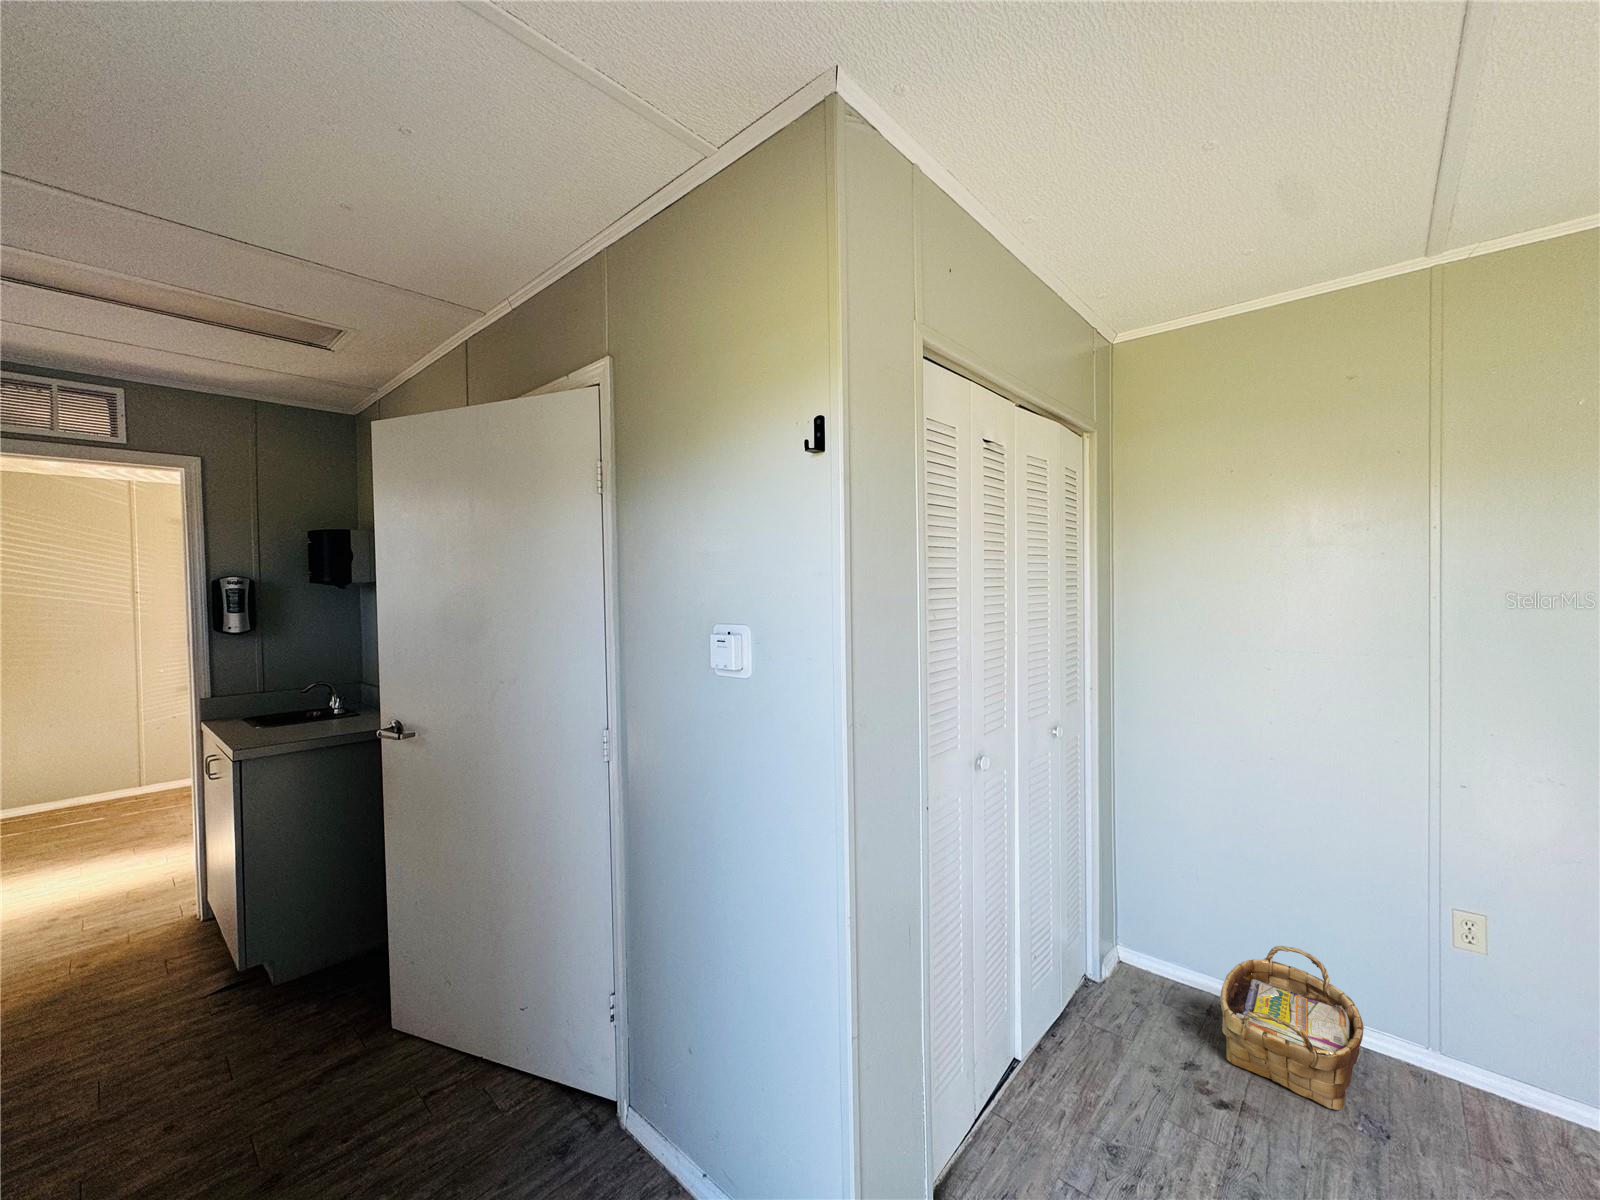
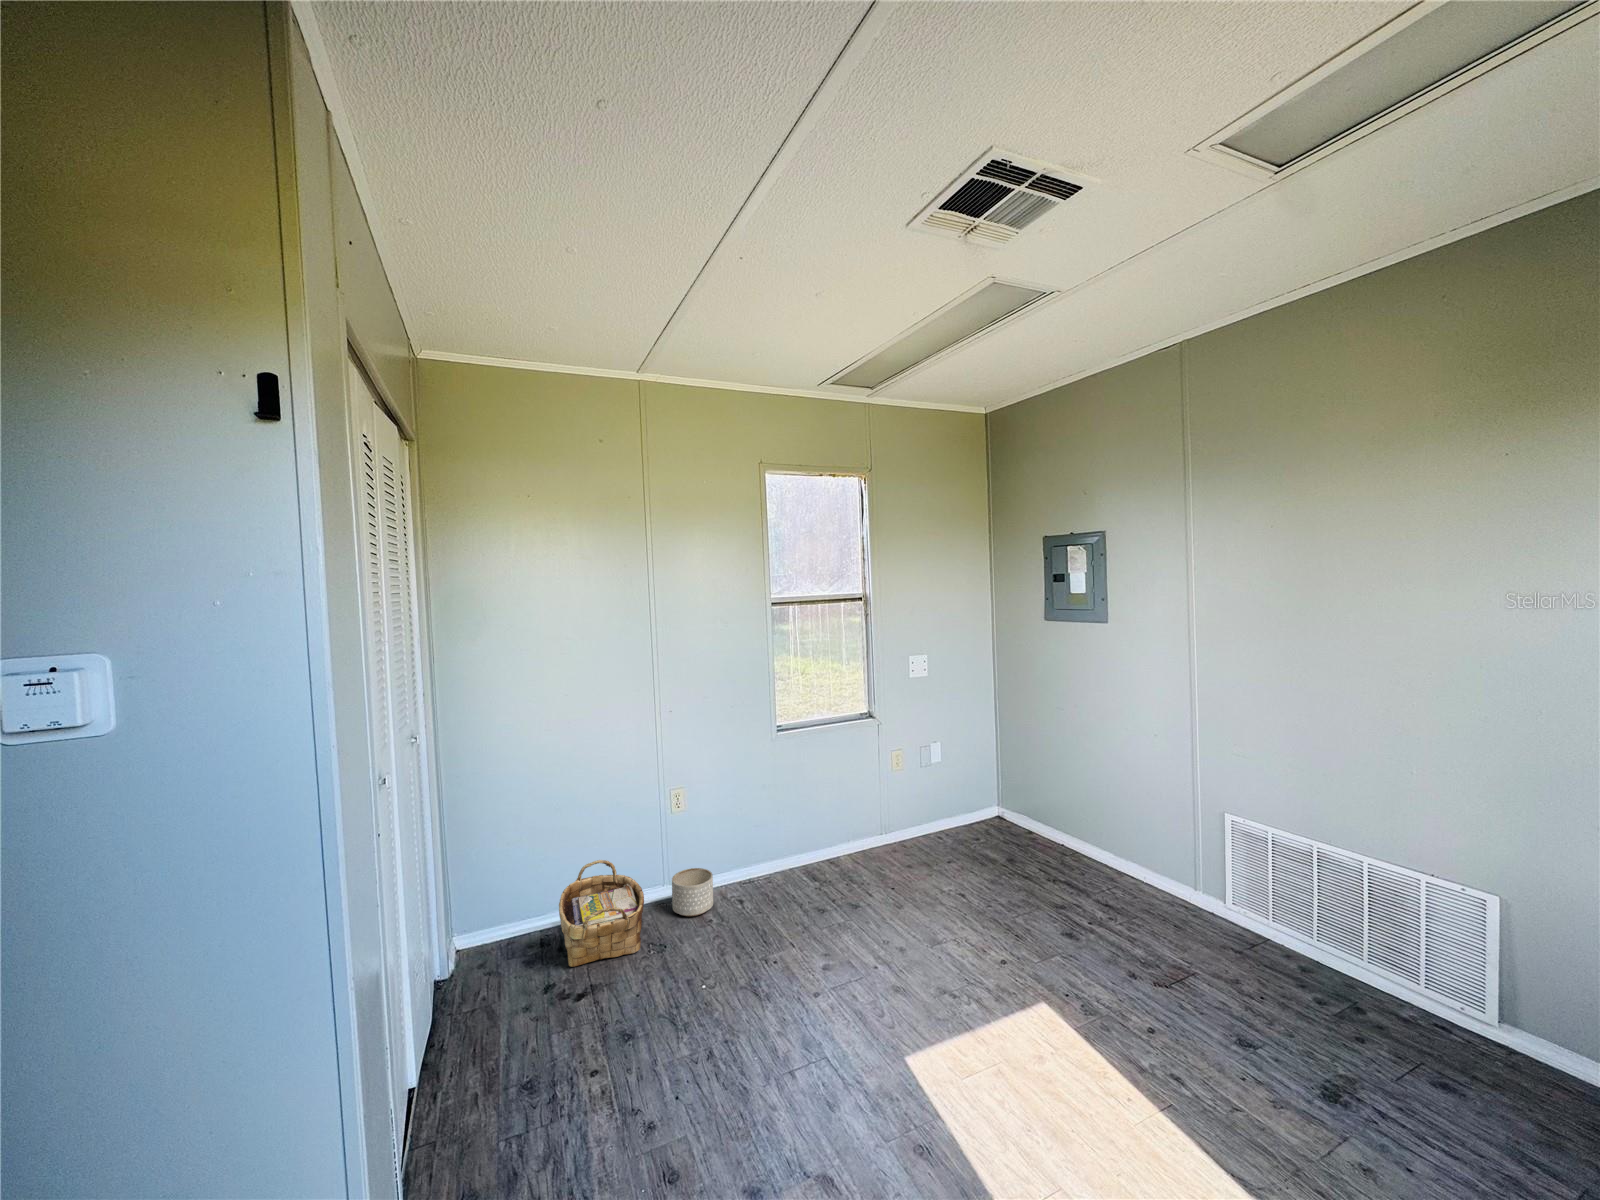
planter: none [1436,1042,1537,1142] -> present [672,868,713,916]

